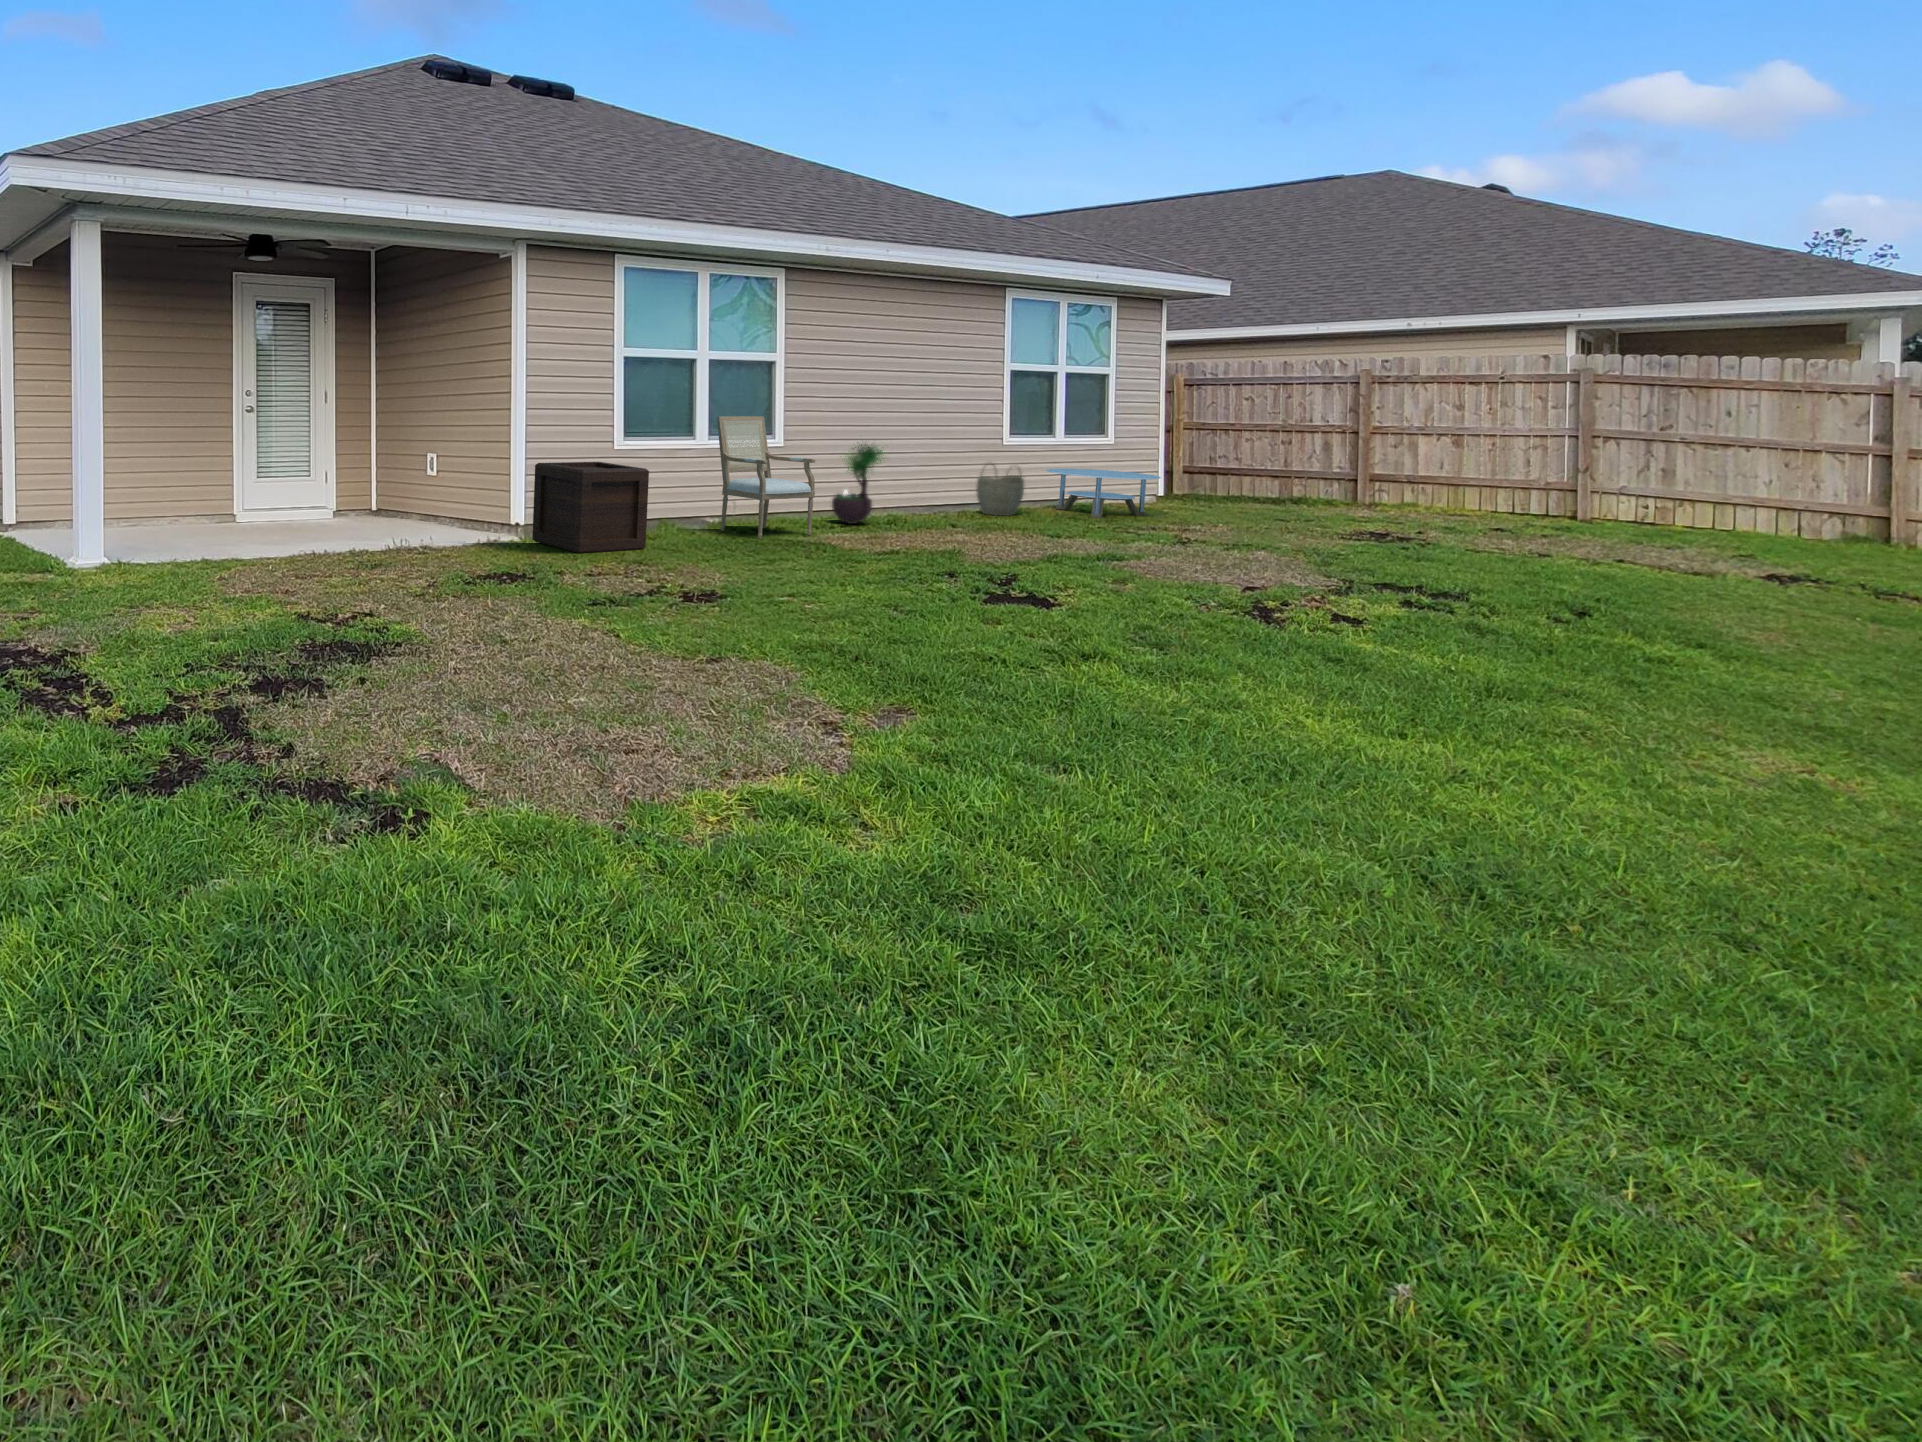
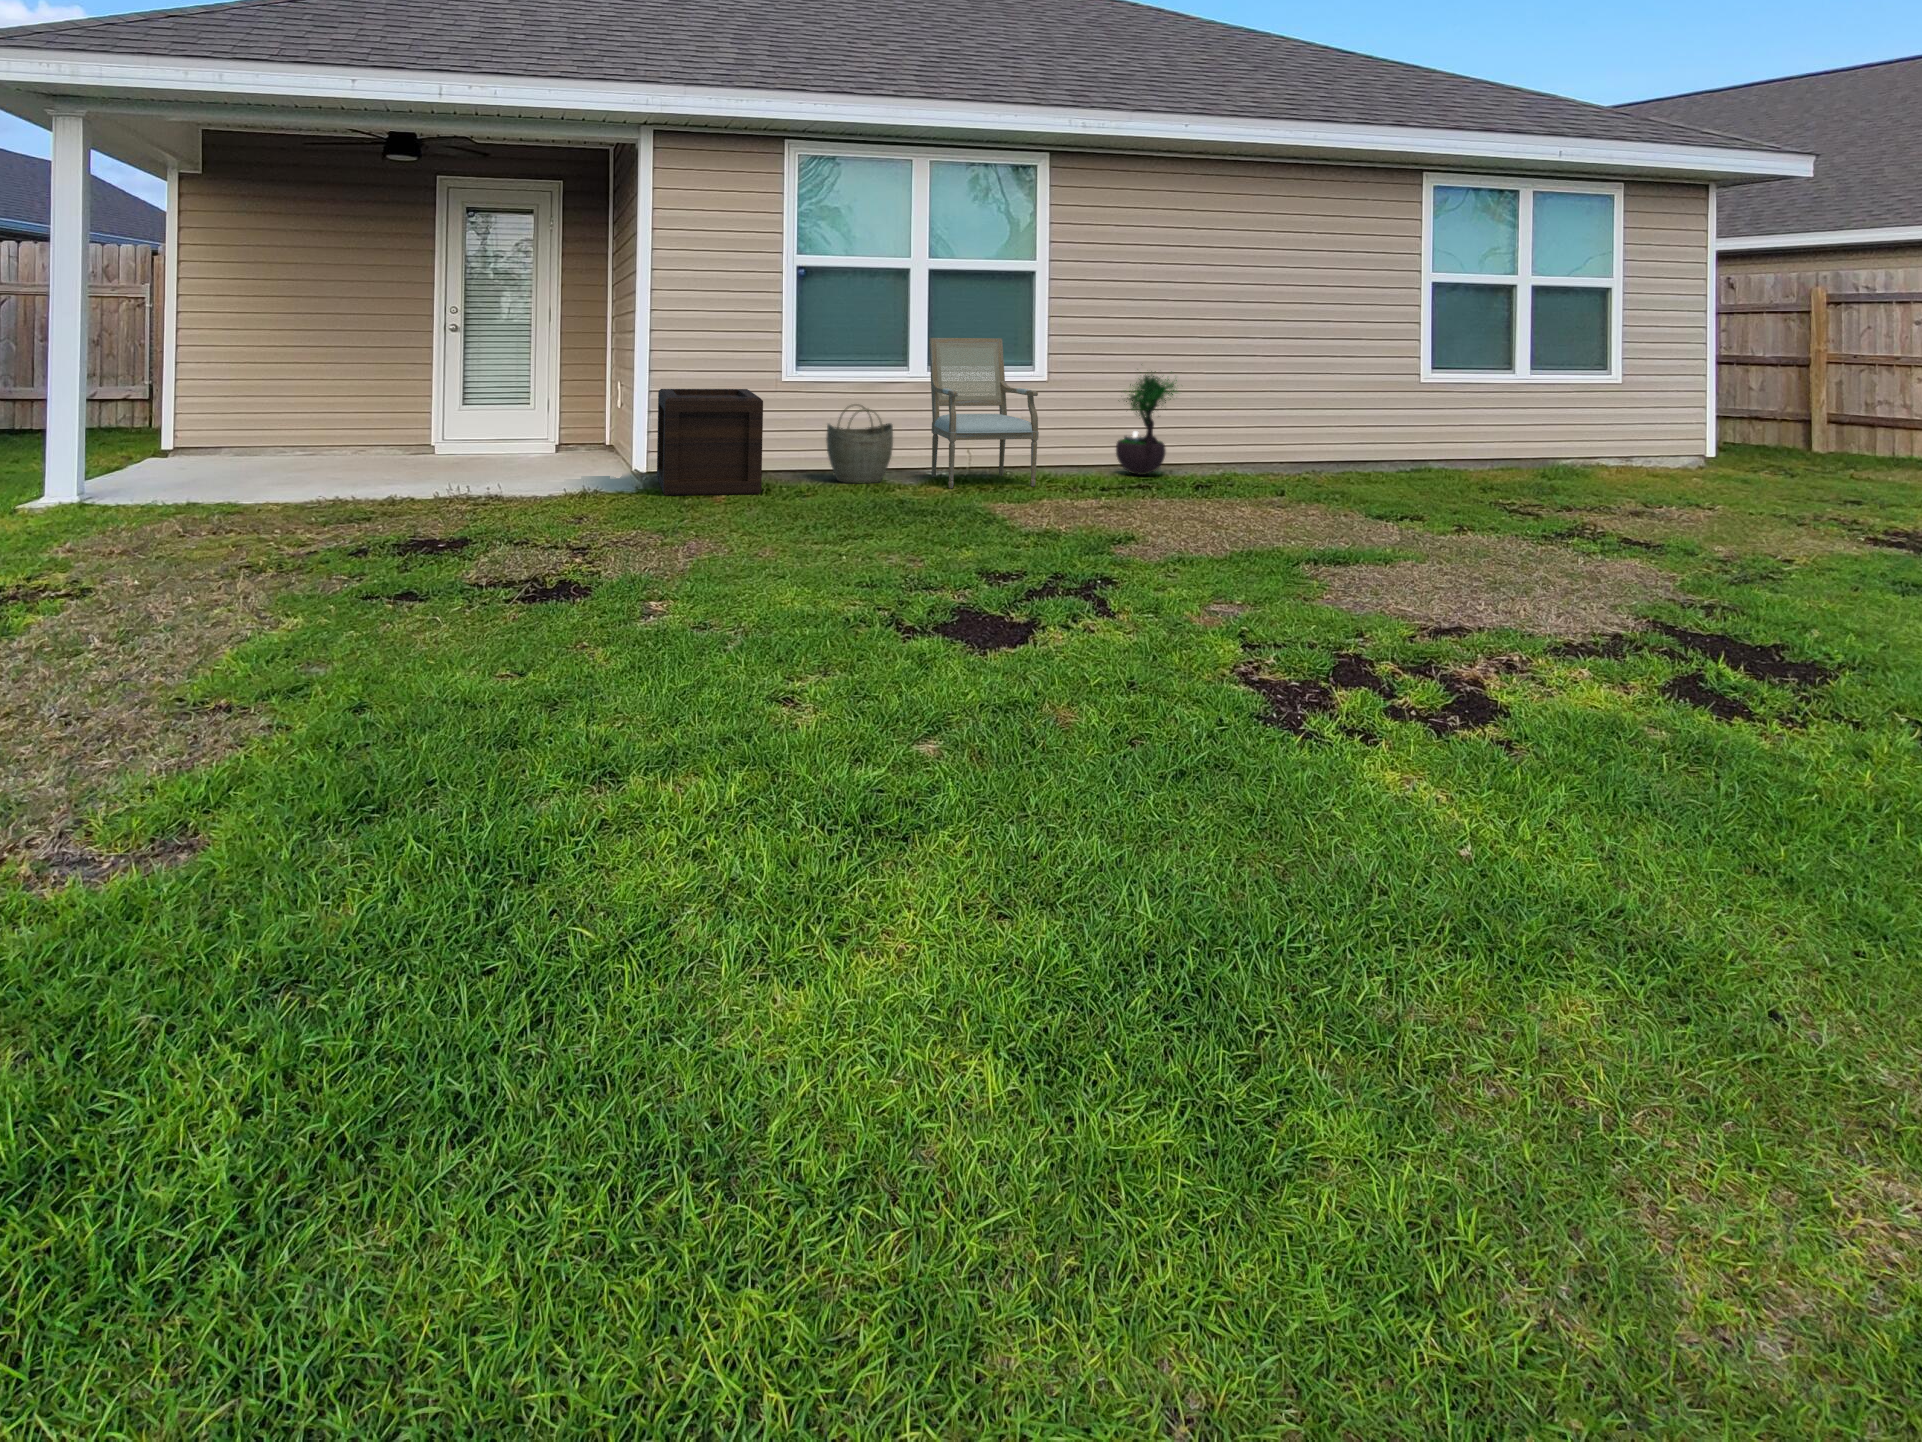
round table: present [1046,469,1161,518] -> none [1486,413,1645,482]
woven basket: present [976,474,1024,516] -> present [826,404,893,483]

